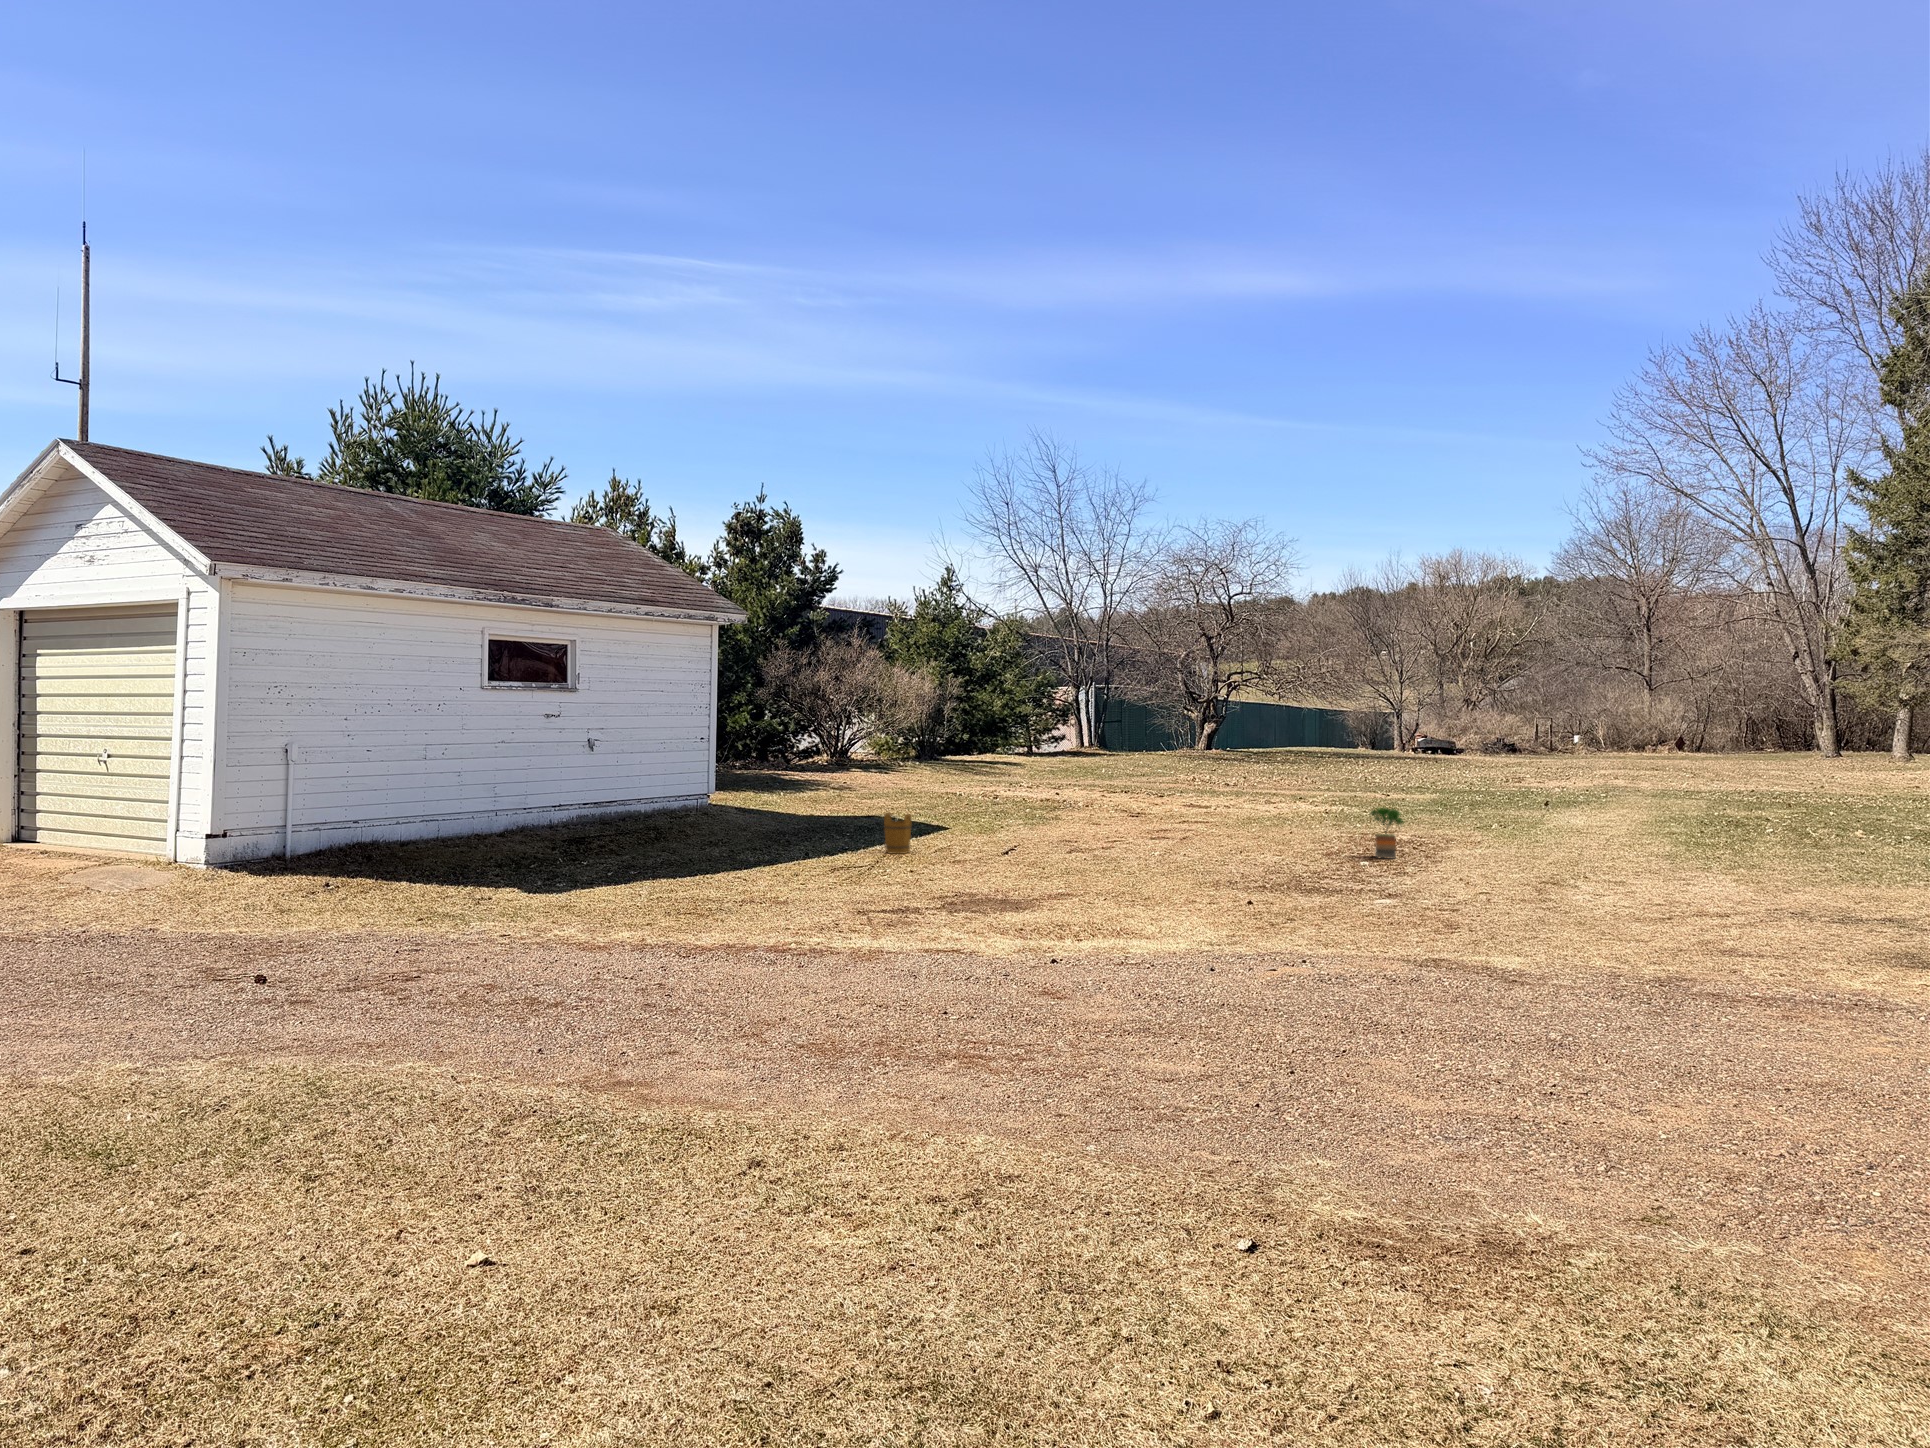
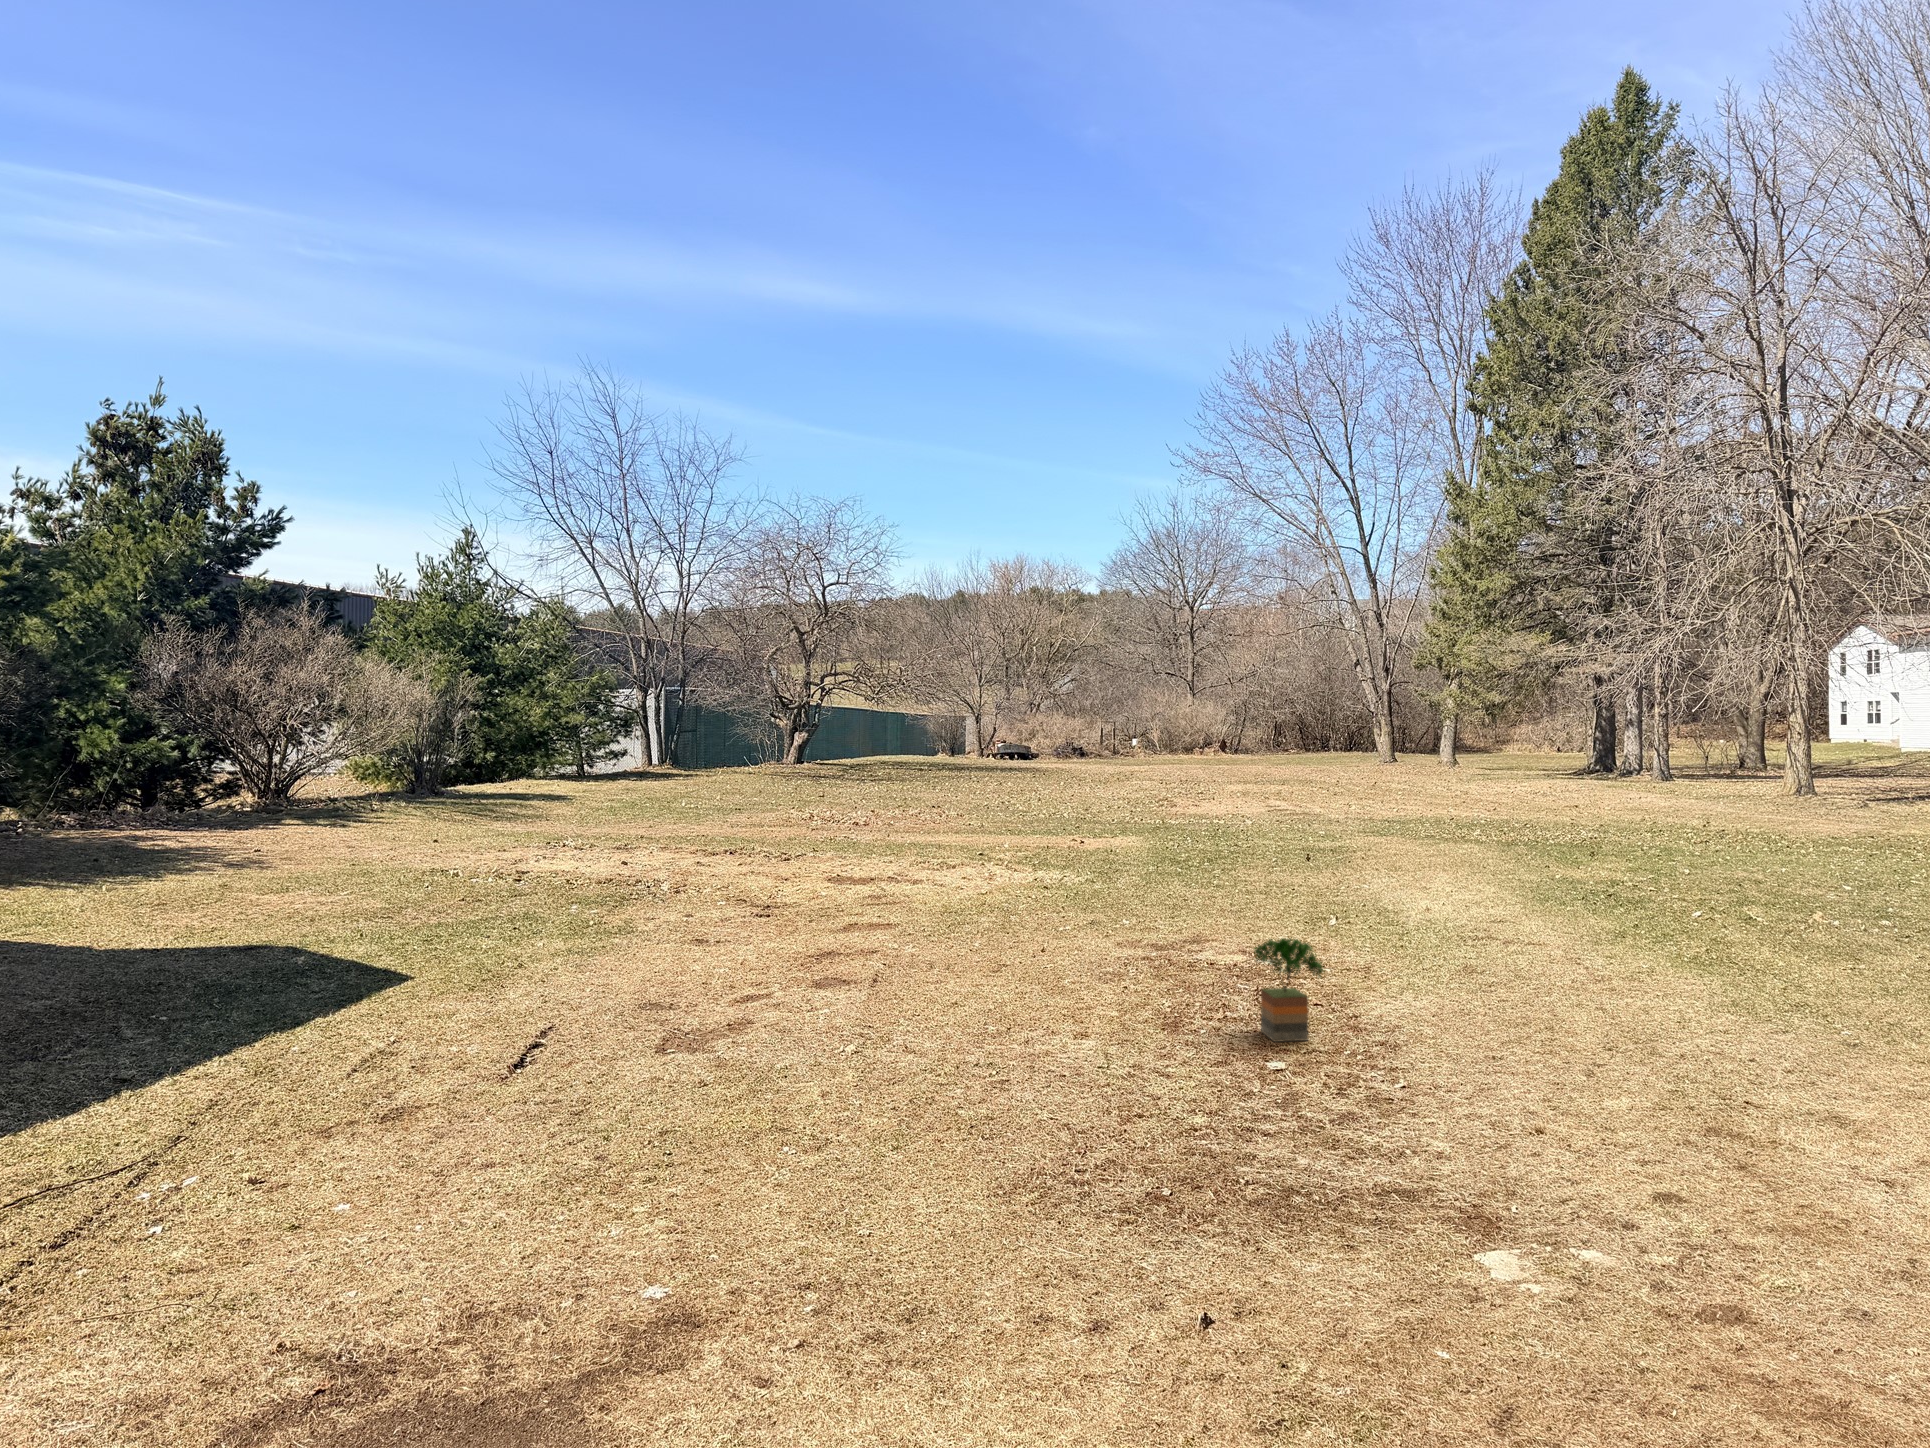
bucket: present [884,813,914,854] -> none [126,1038,227,1162]

